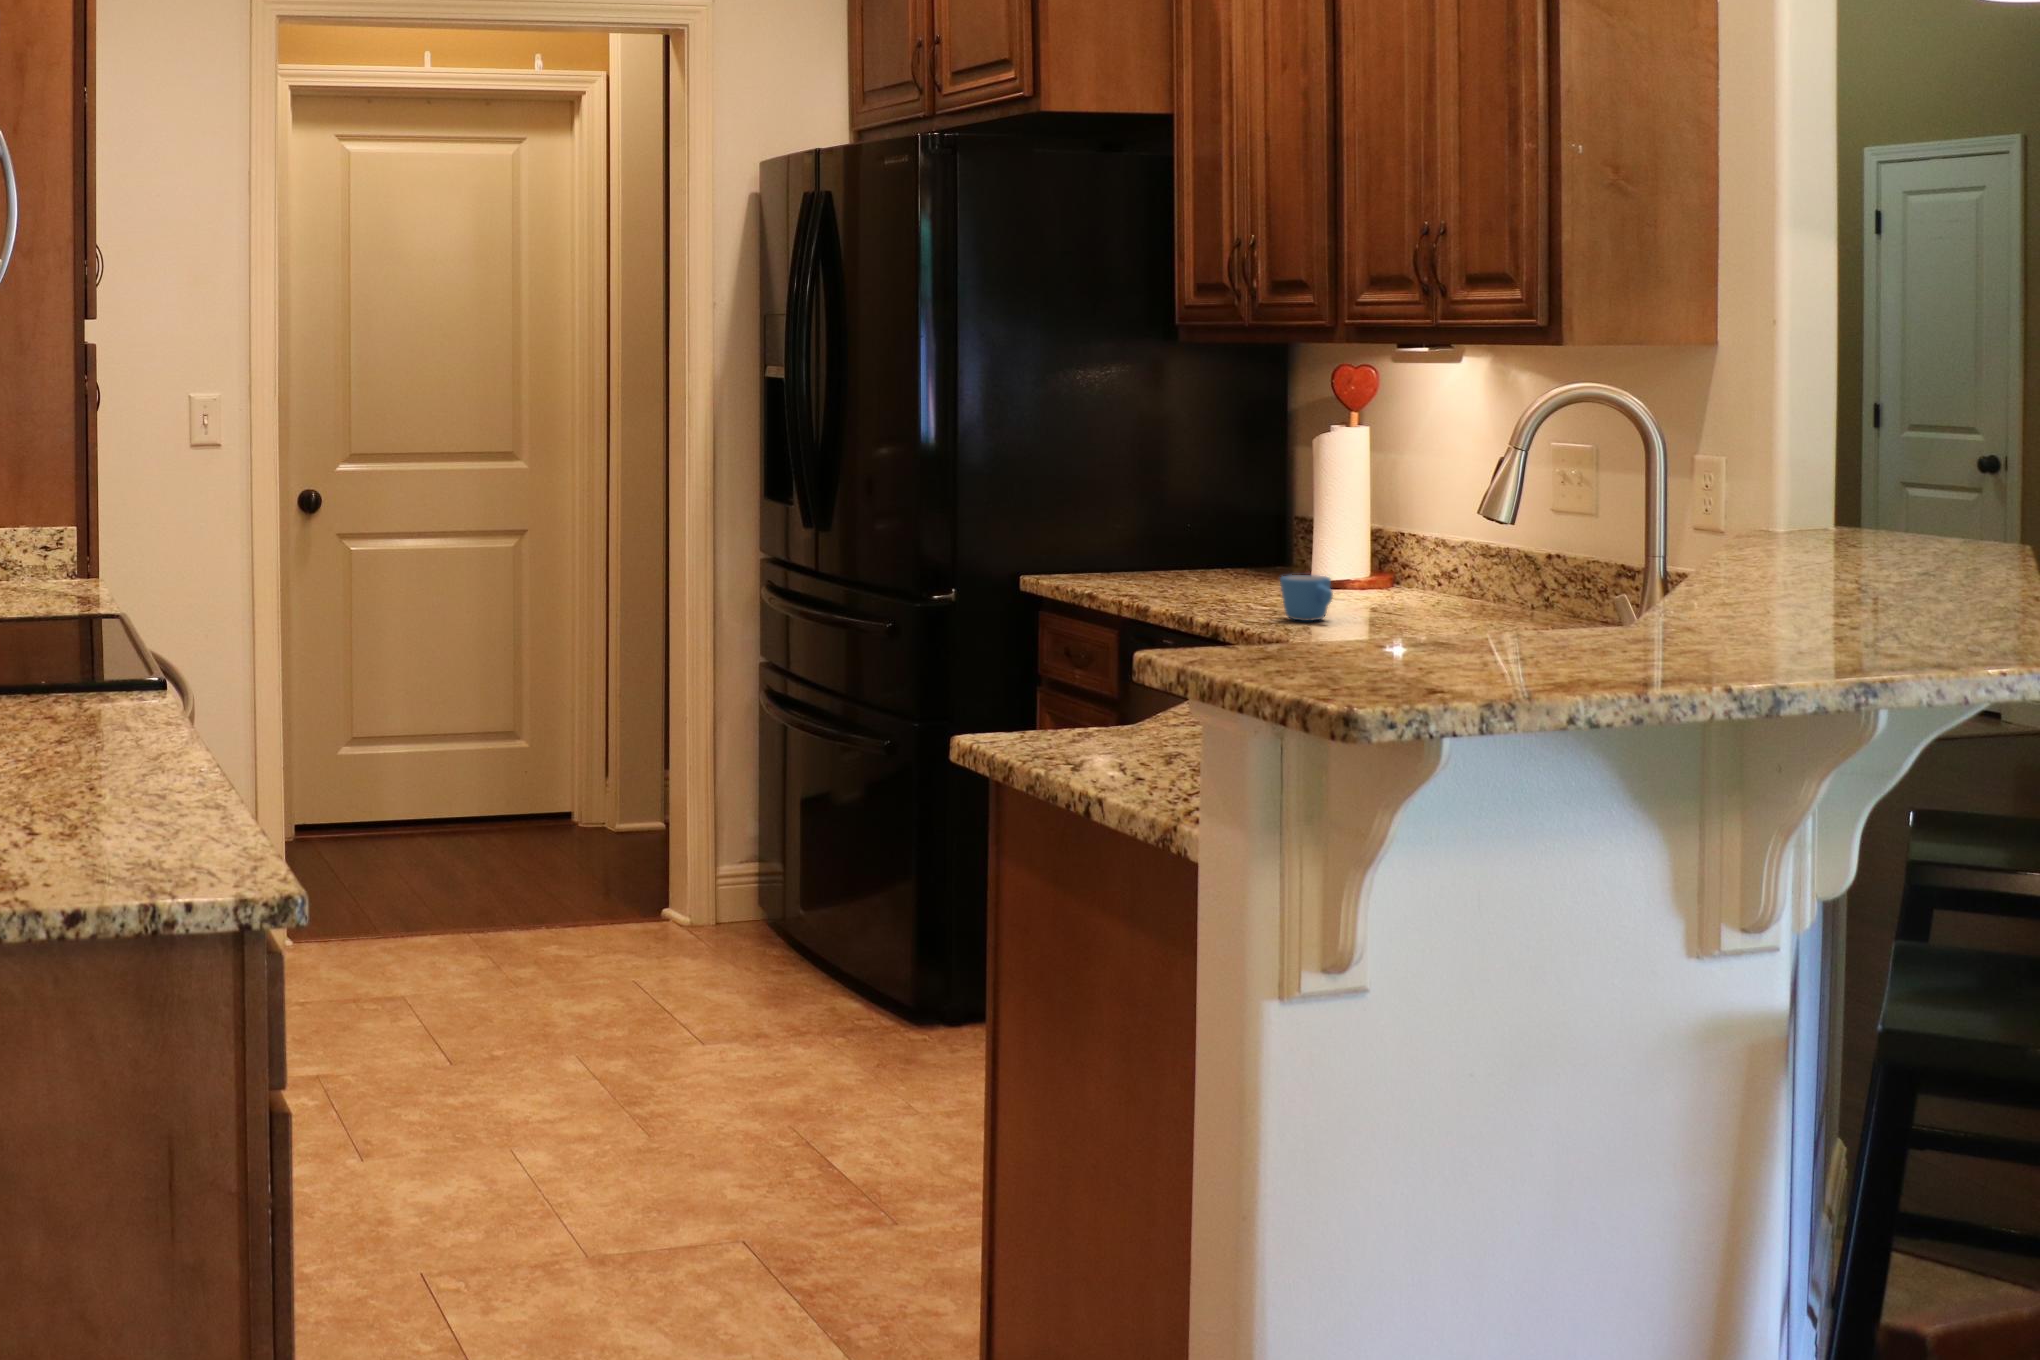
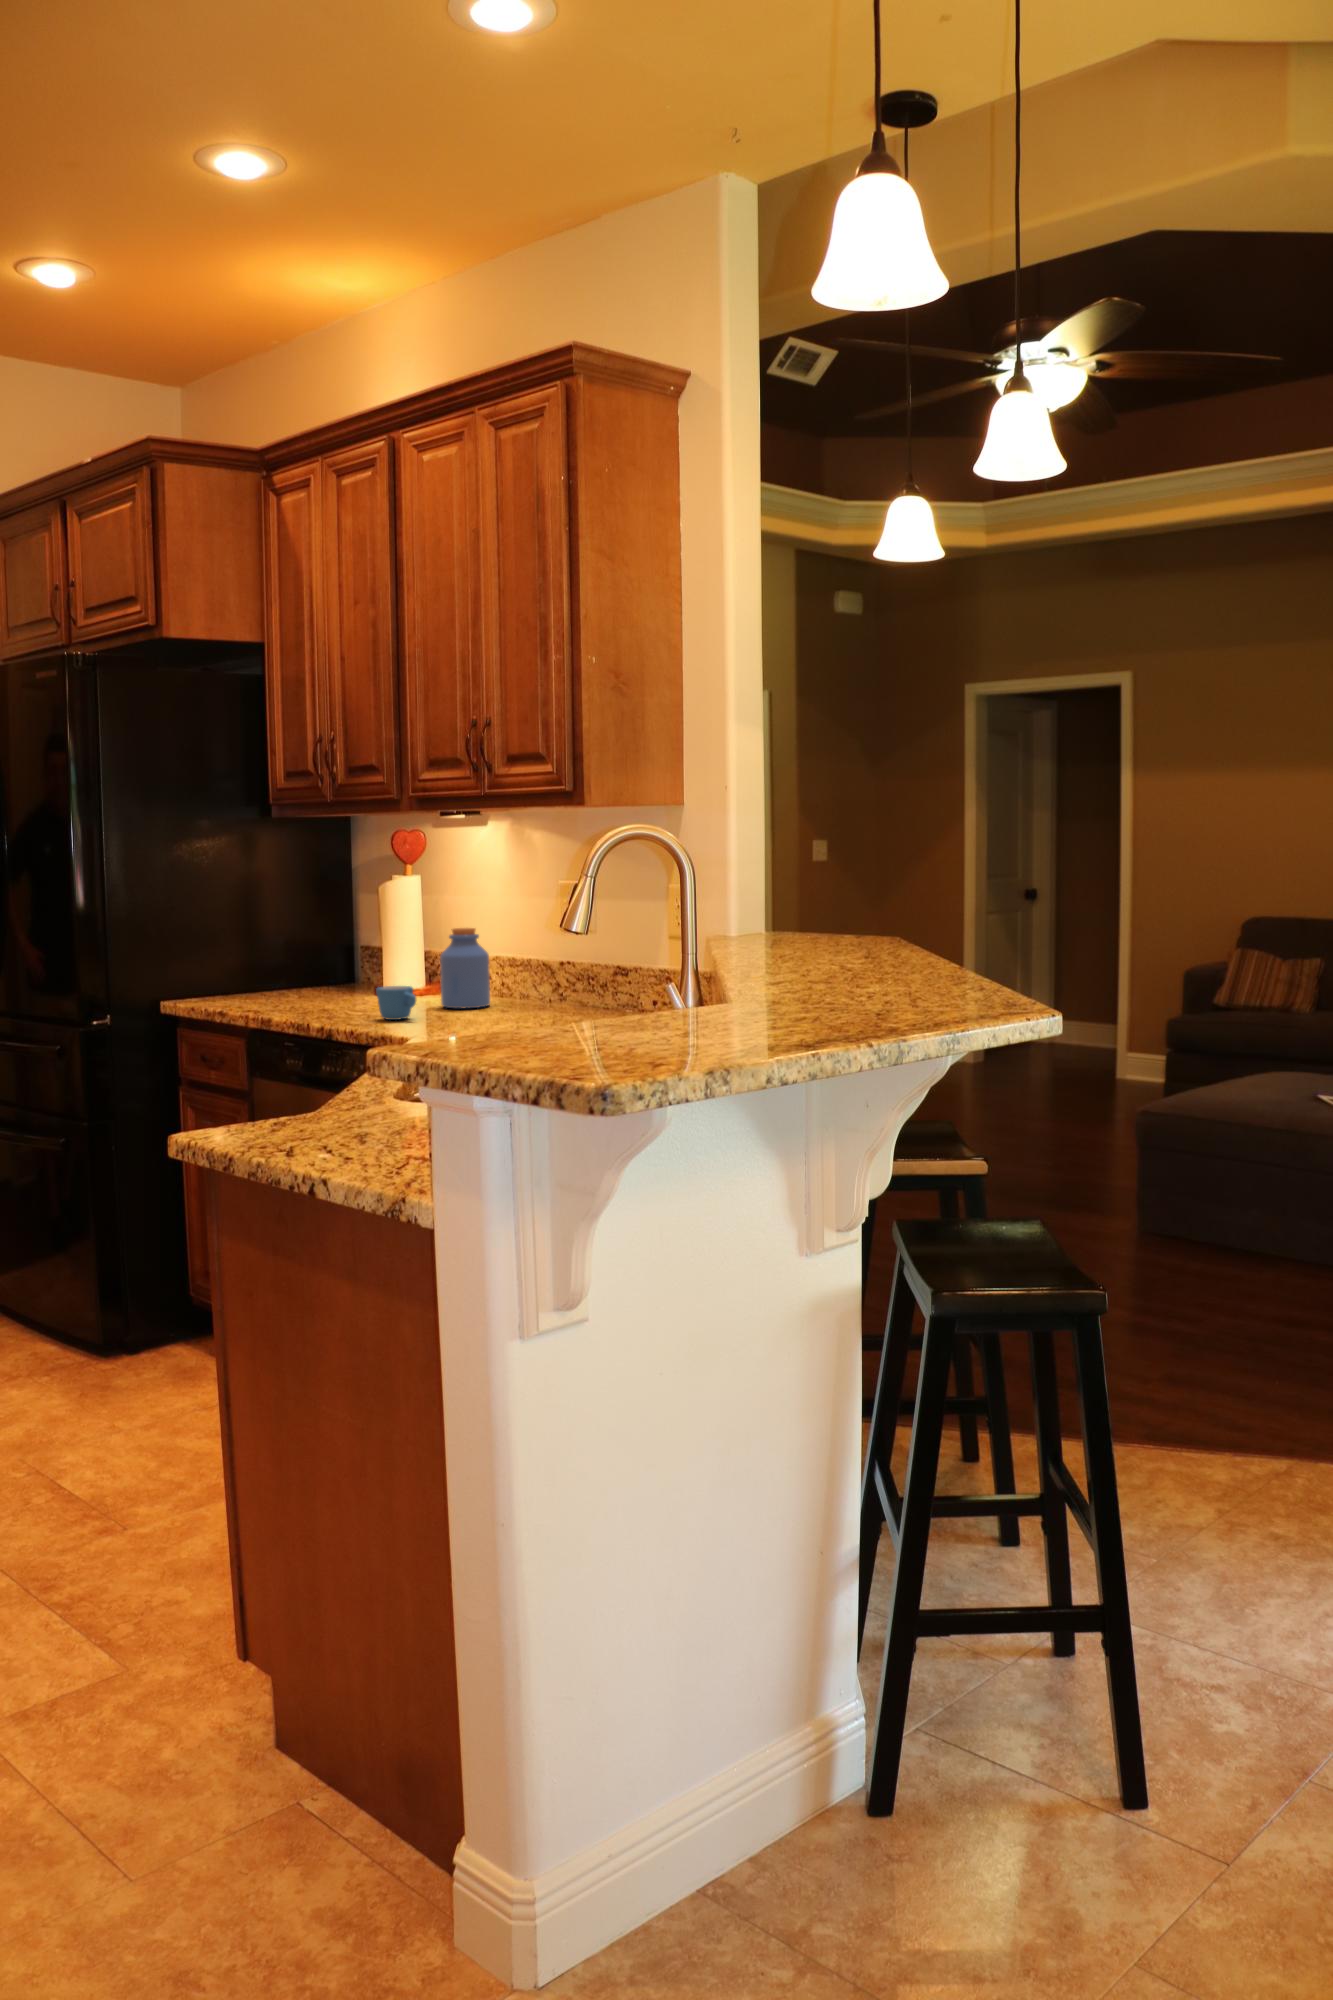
jar: none [1376,500,1447,611] -> present [440,928,490,1008]

